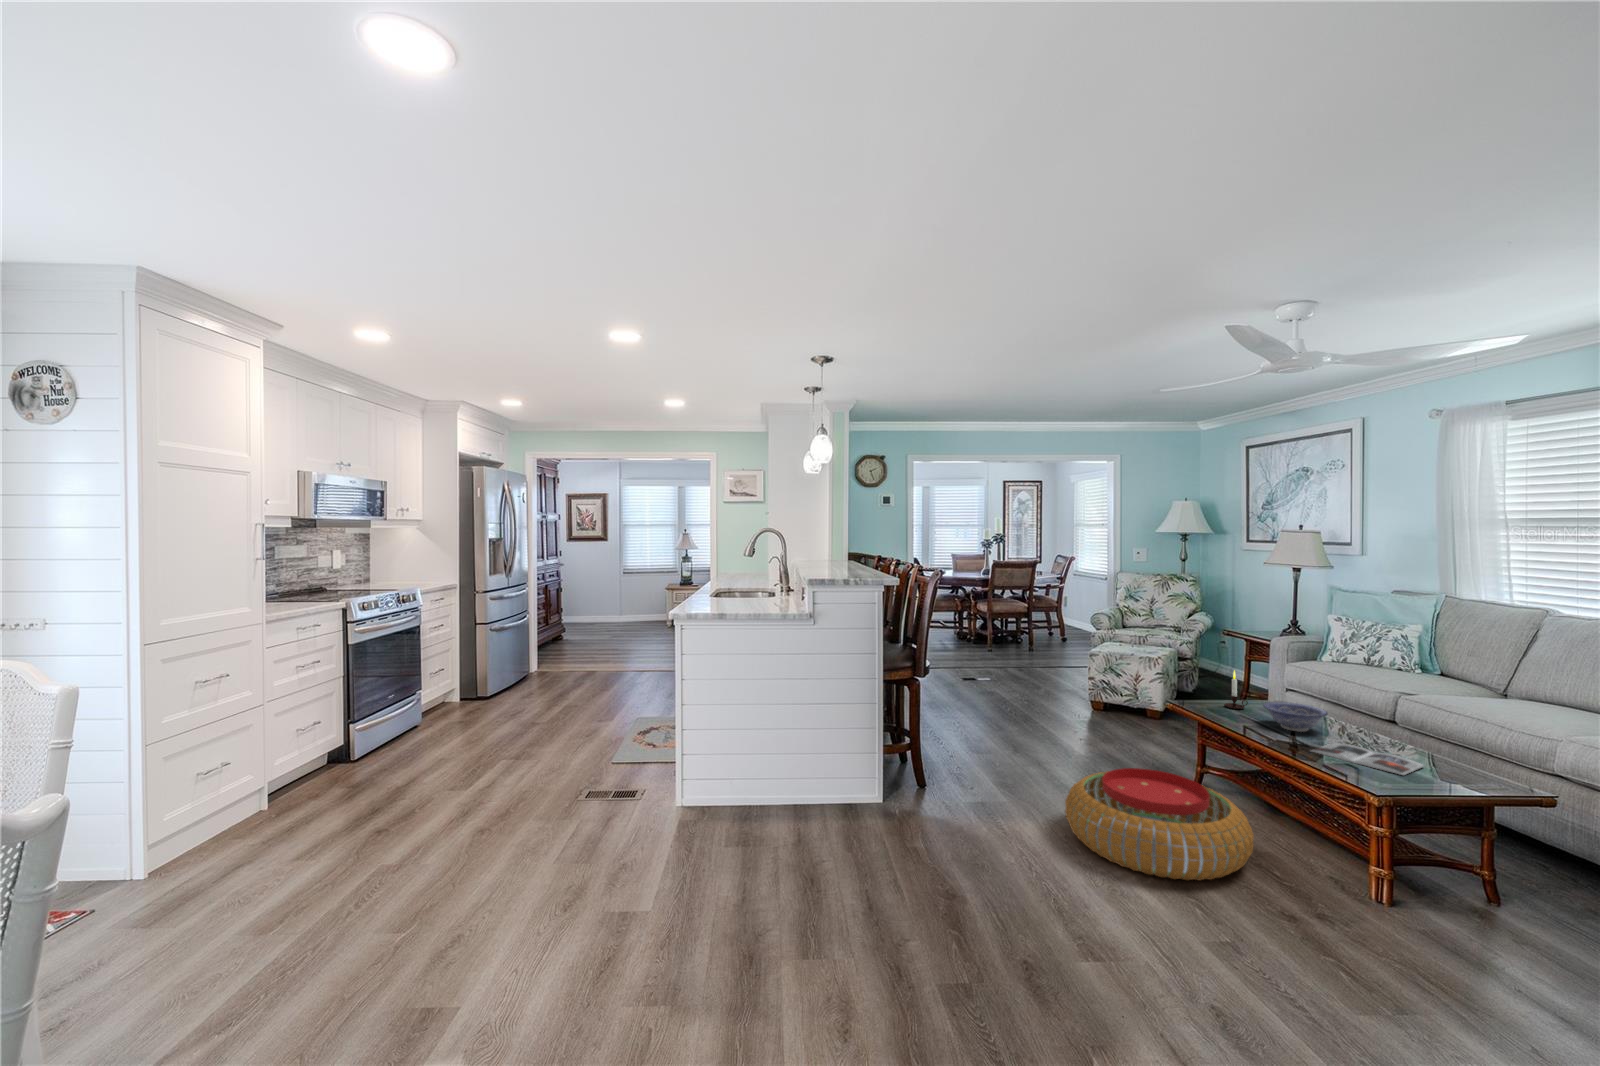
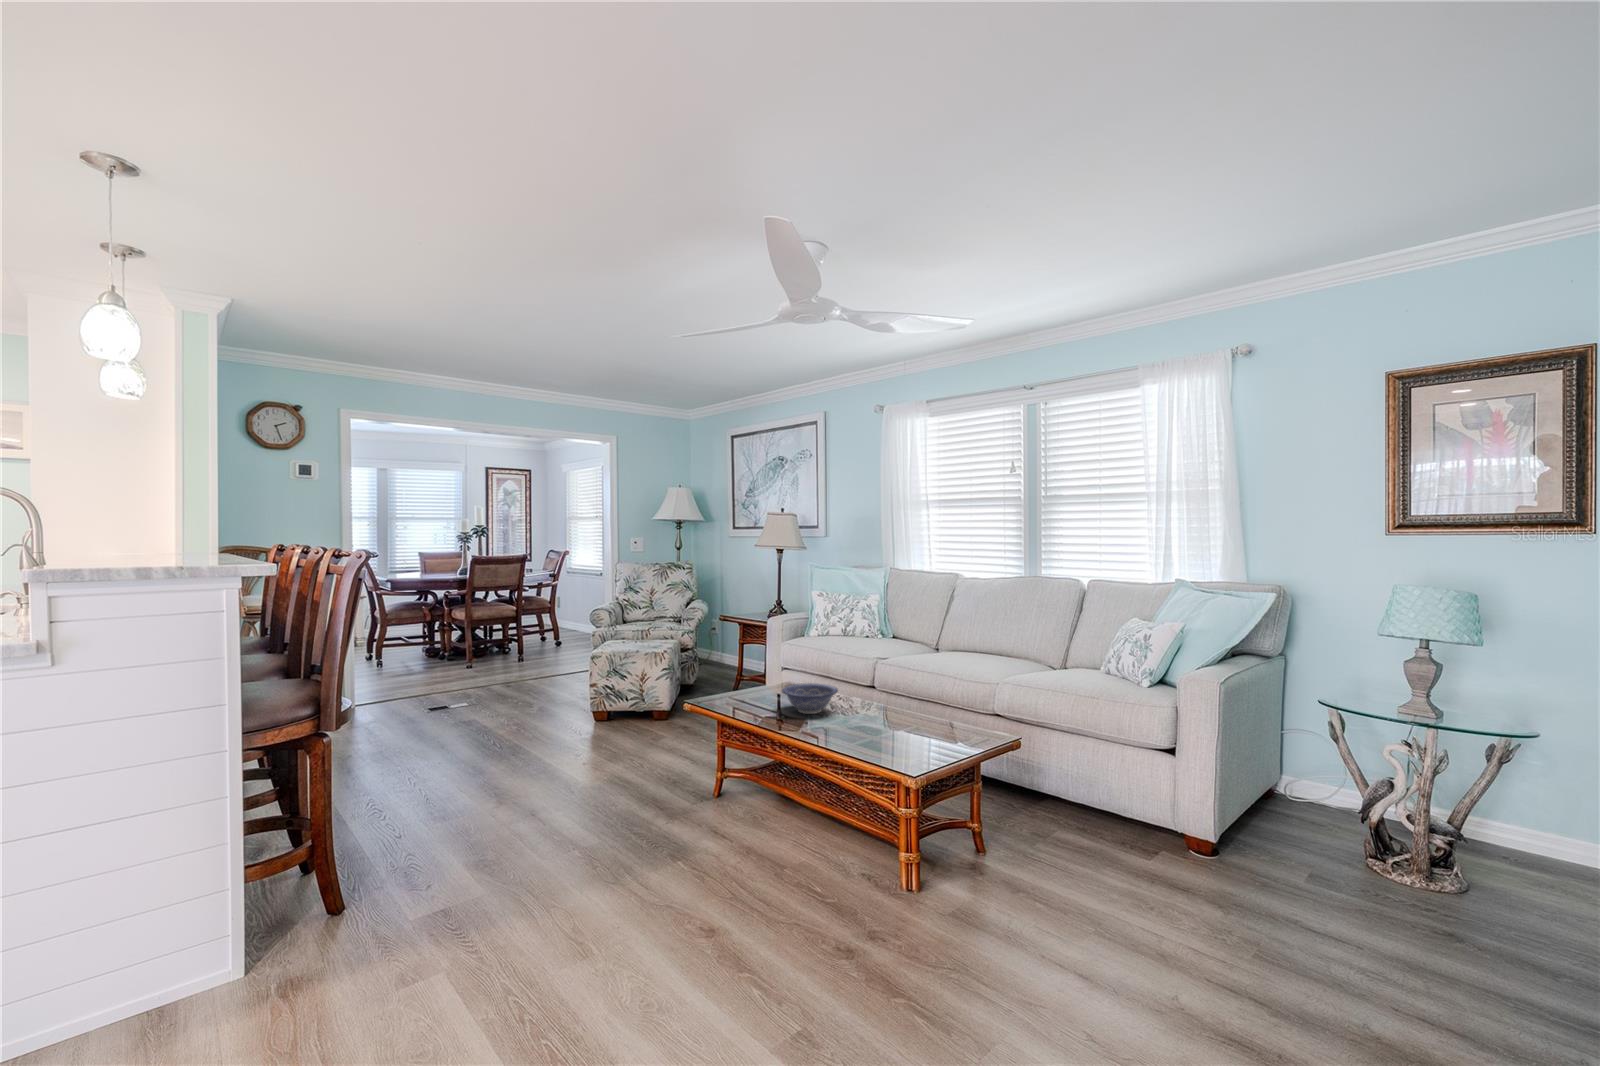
candle: present [1224,671,1248,709] -> none [741,656,763,699]
magazine: present [1312,743,1424,775] -> none [831,720,921,744]
pouf: present [1065,768,1254,881] -> none [573,797,797,956]

